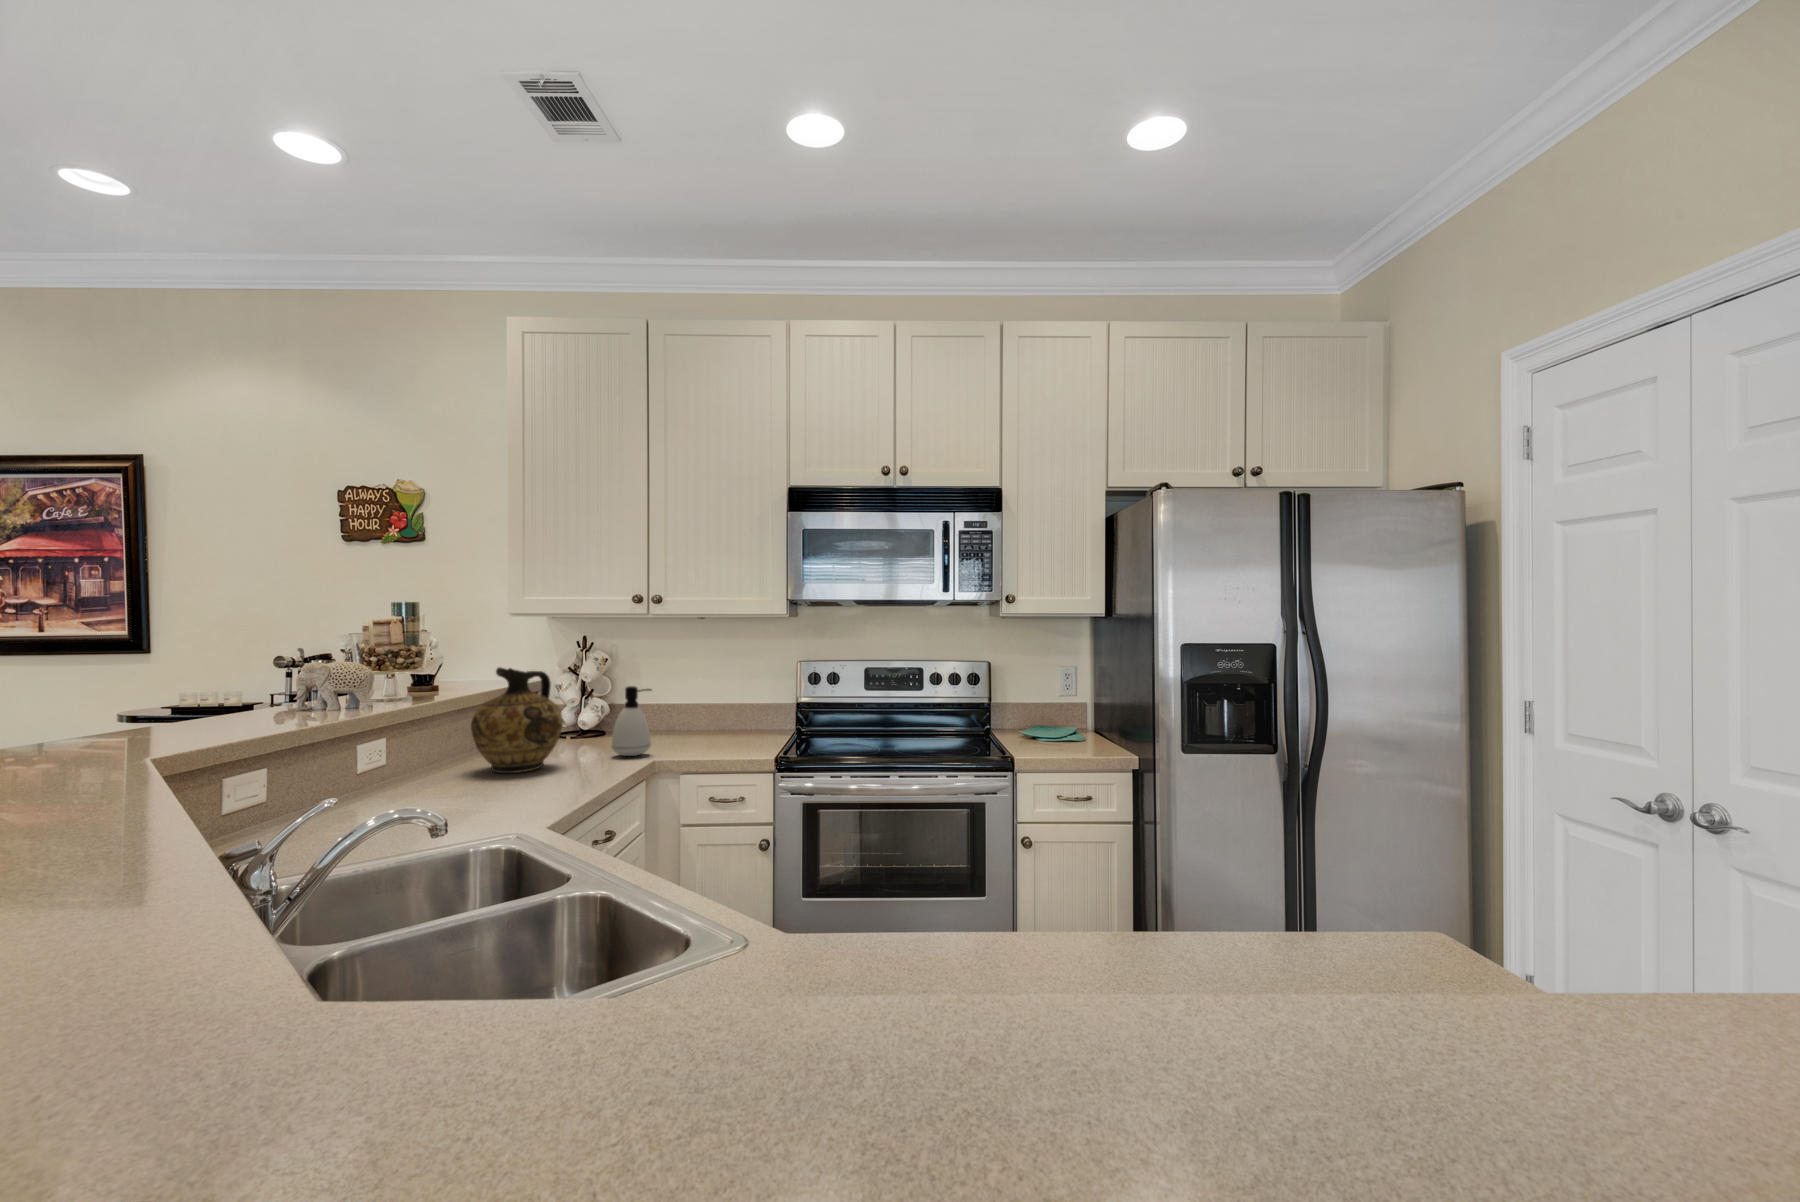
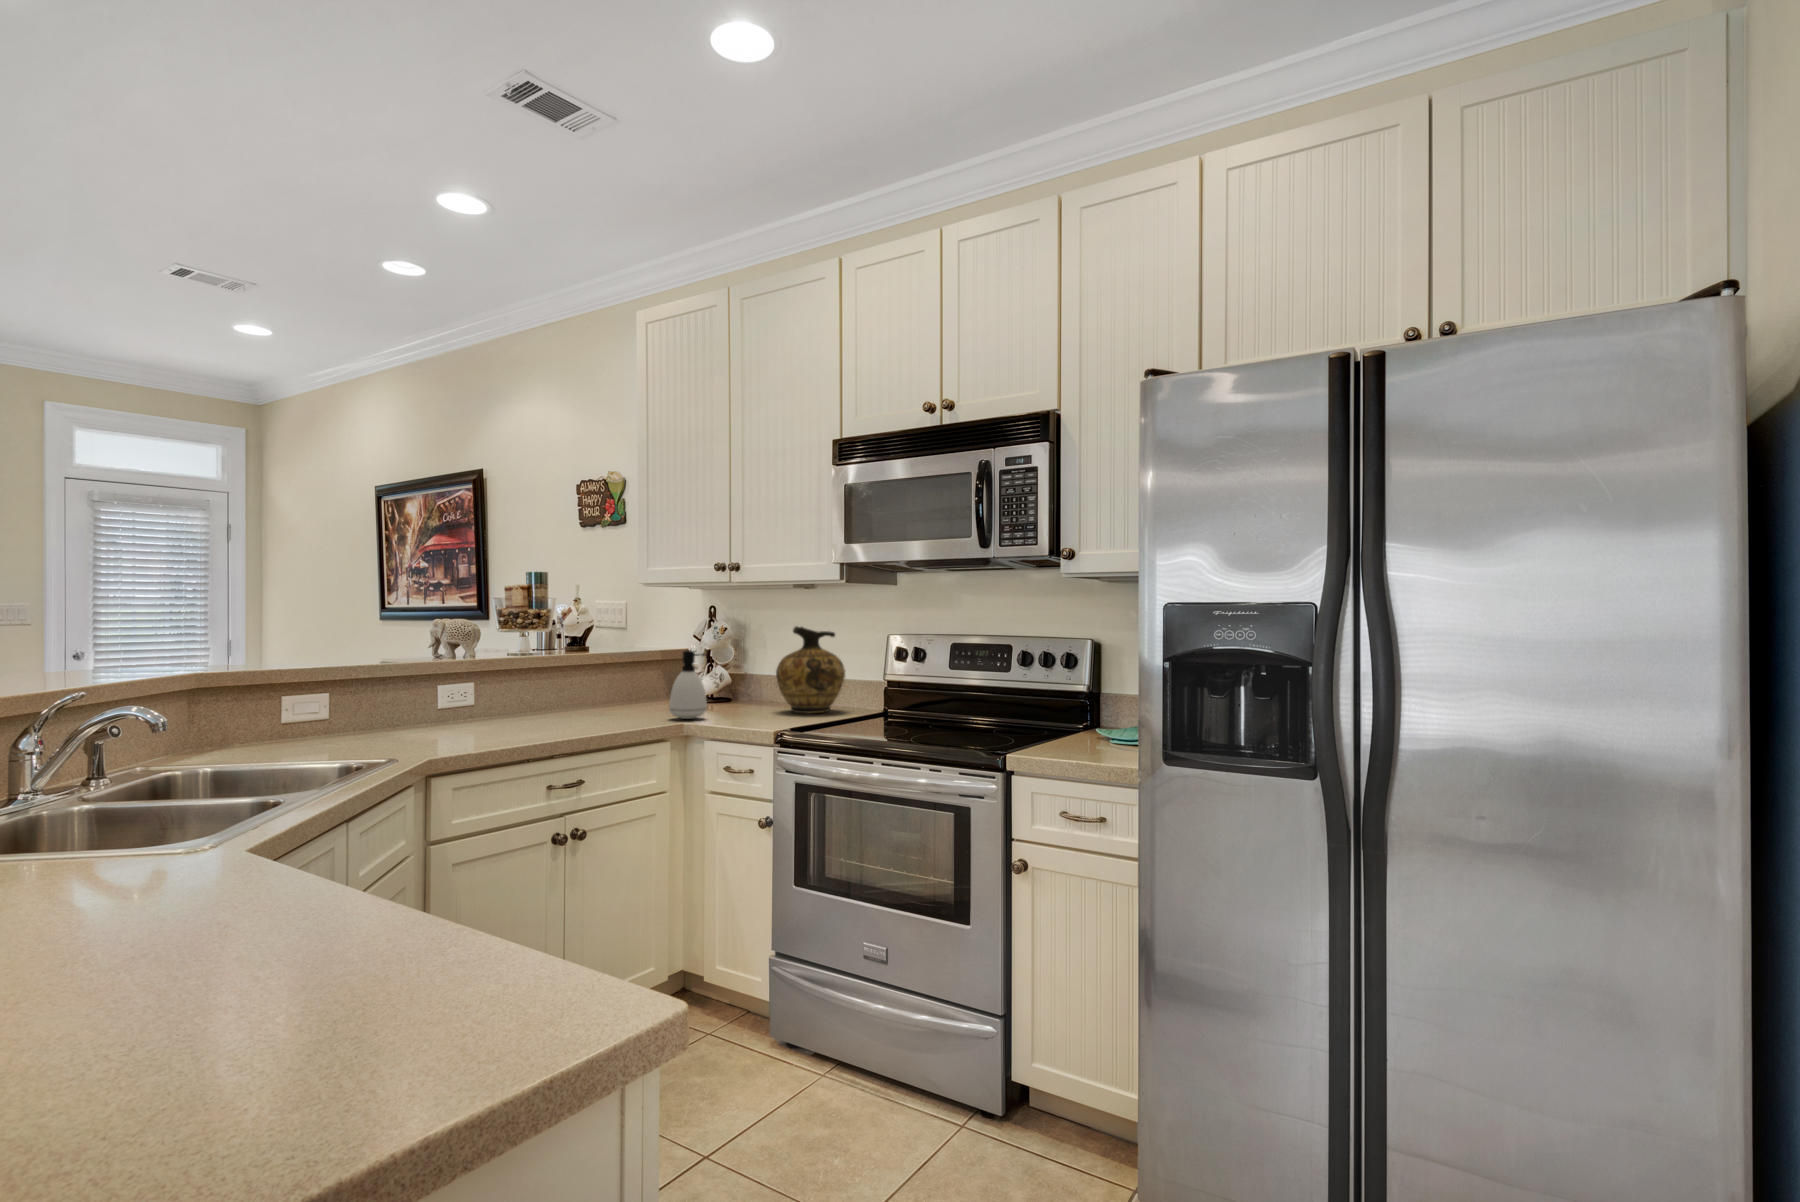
ceramic jug: present [471,667,563,773] -> present [776,626,845,713]

